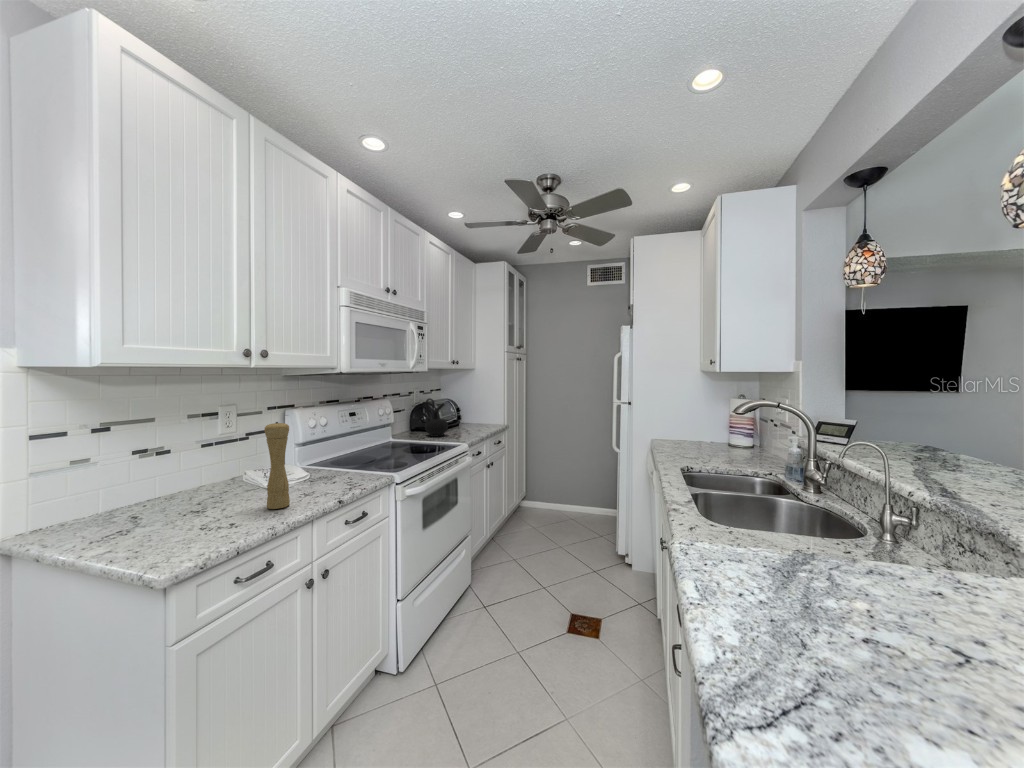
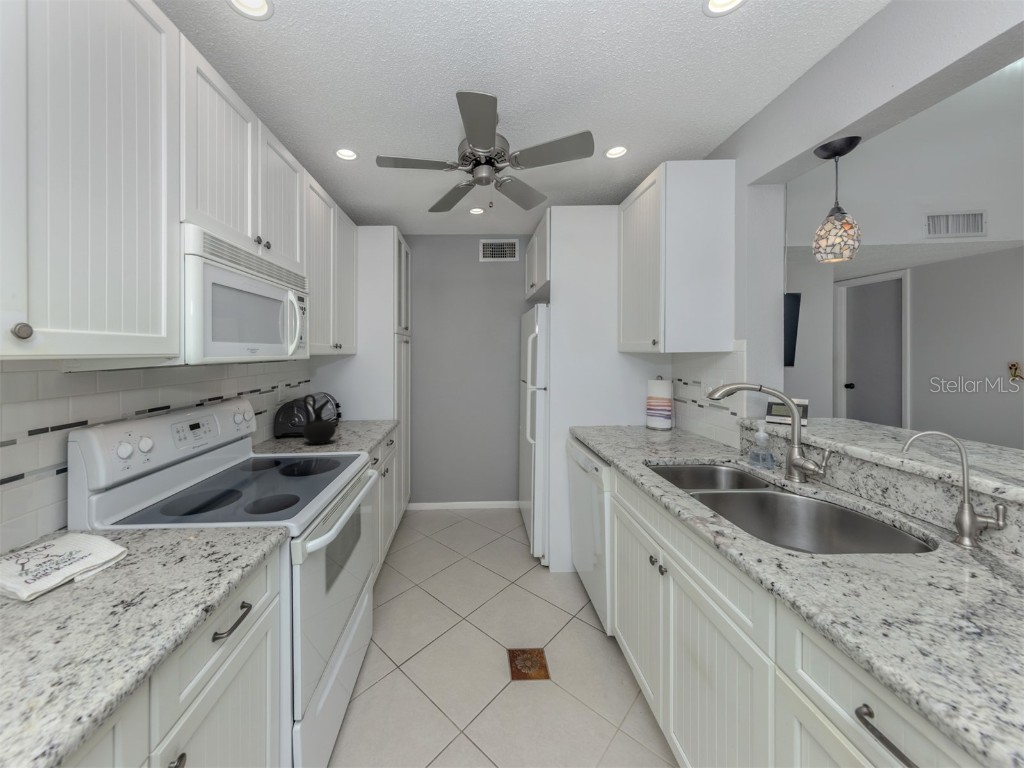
pepper mill: present [264,422,290,509] -> none [53,469,123,641]

